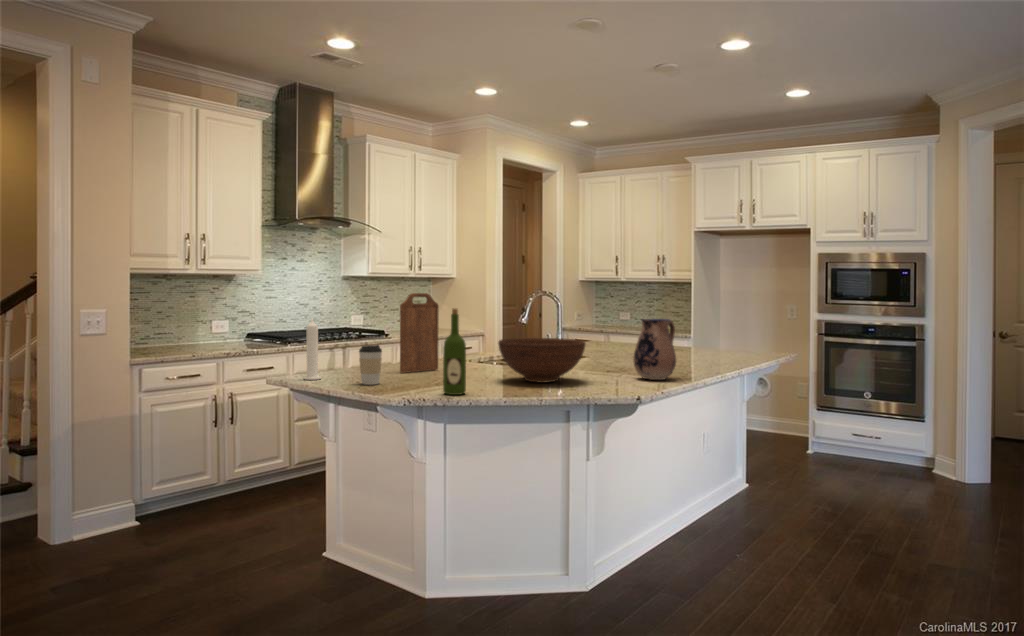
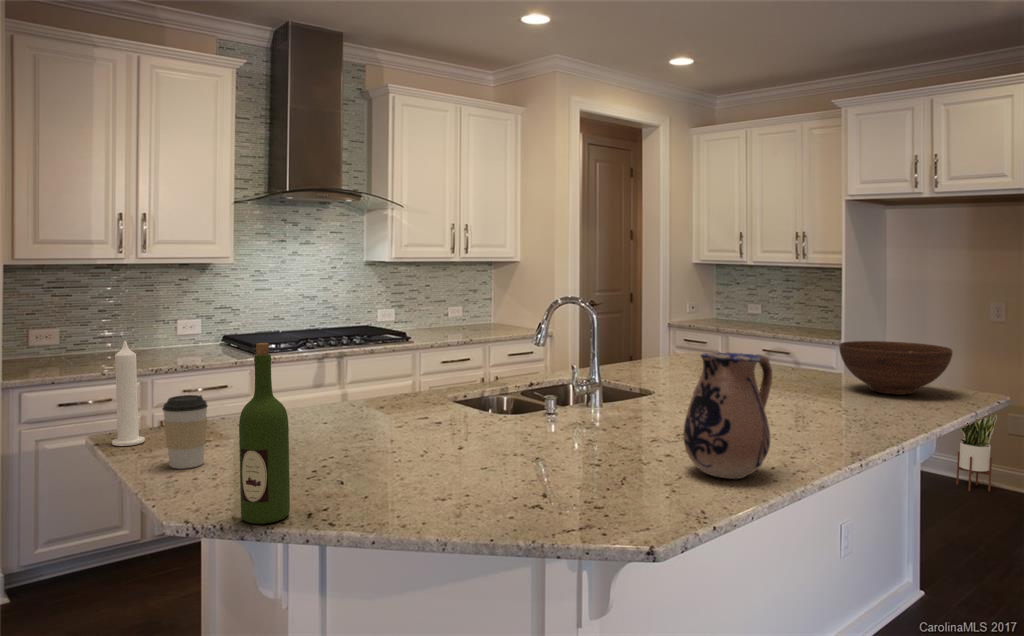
cutting board: present [400,293,439,373] -> none [295,297,371,429]
fruit bowl: present [498,338,586,383] -> present [839,341,952,395]
potted plant: none [764,375,791,437] -> present [956,409,997,491]

